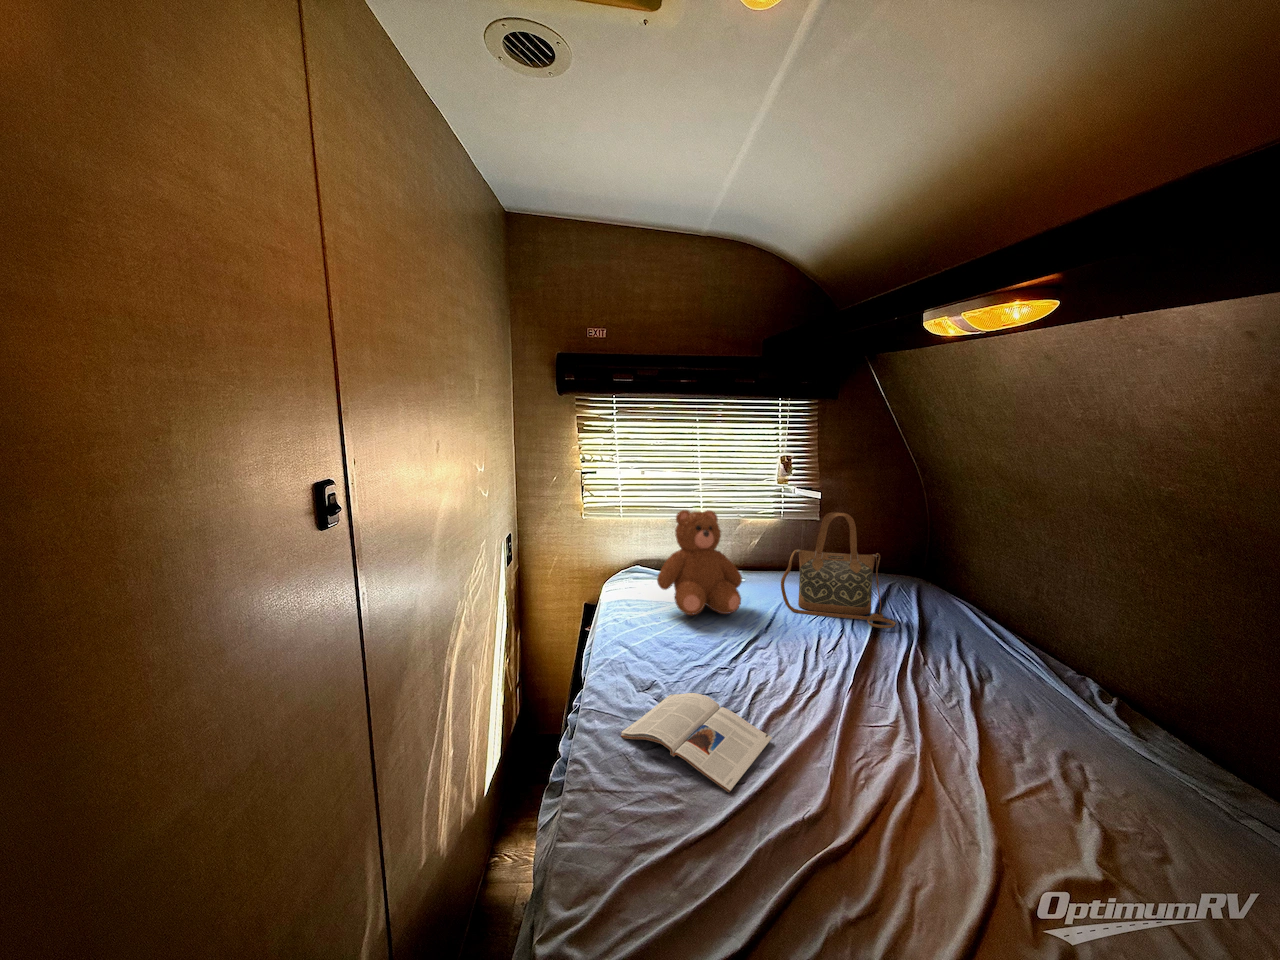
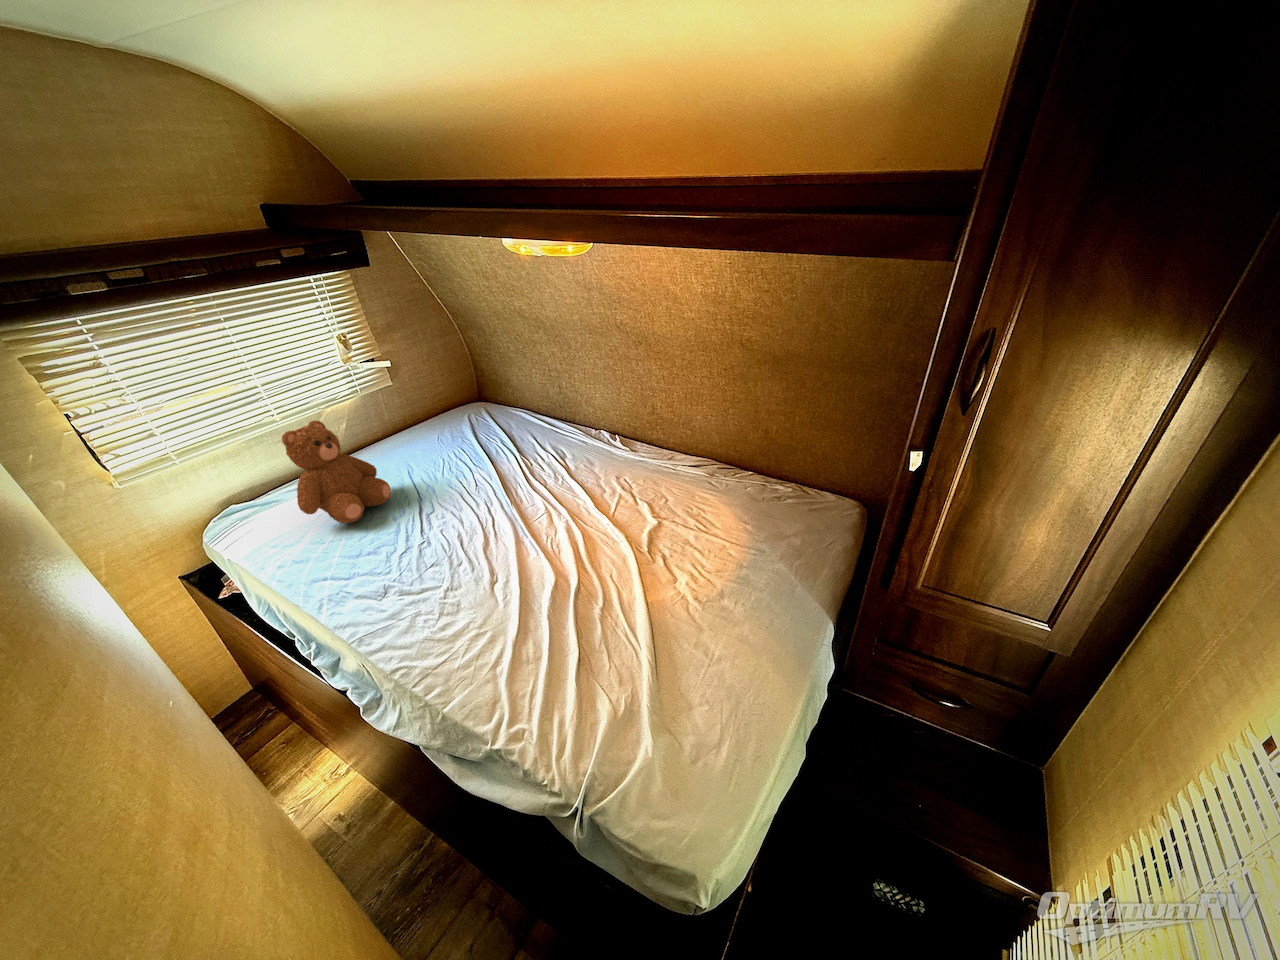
handbag: present [781,512,896,628] -> none [406,379,501,473]
magazine: present [621,693,772,792] -> none [406,562,505,633]

